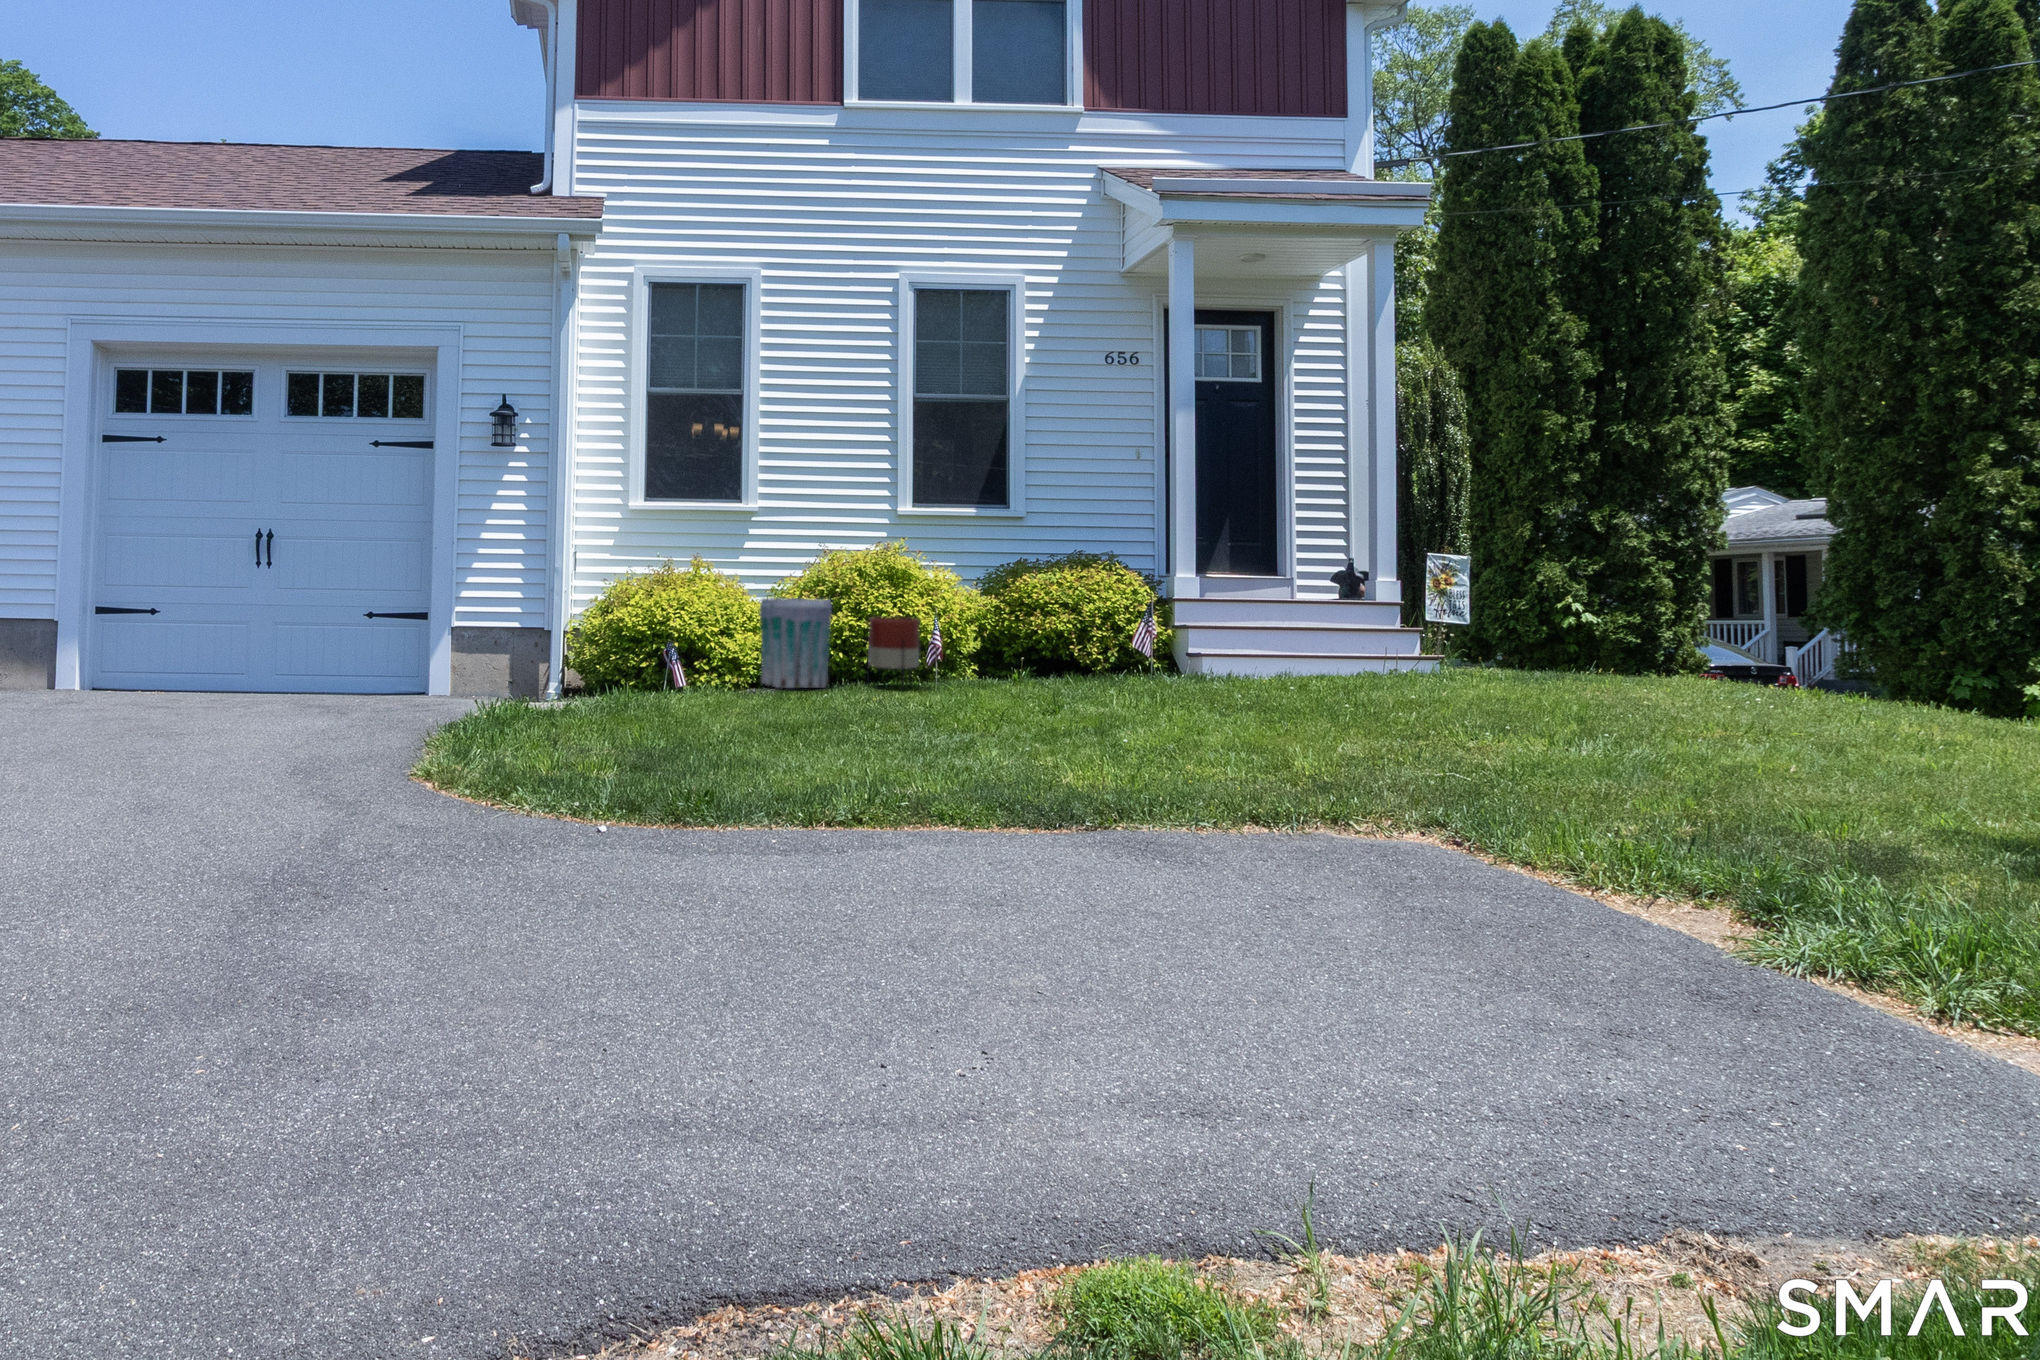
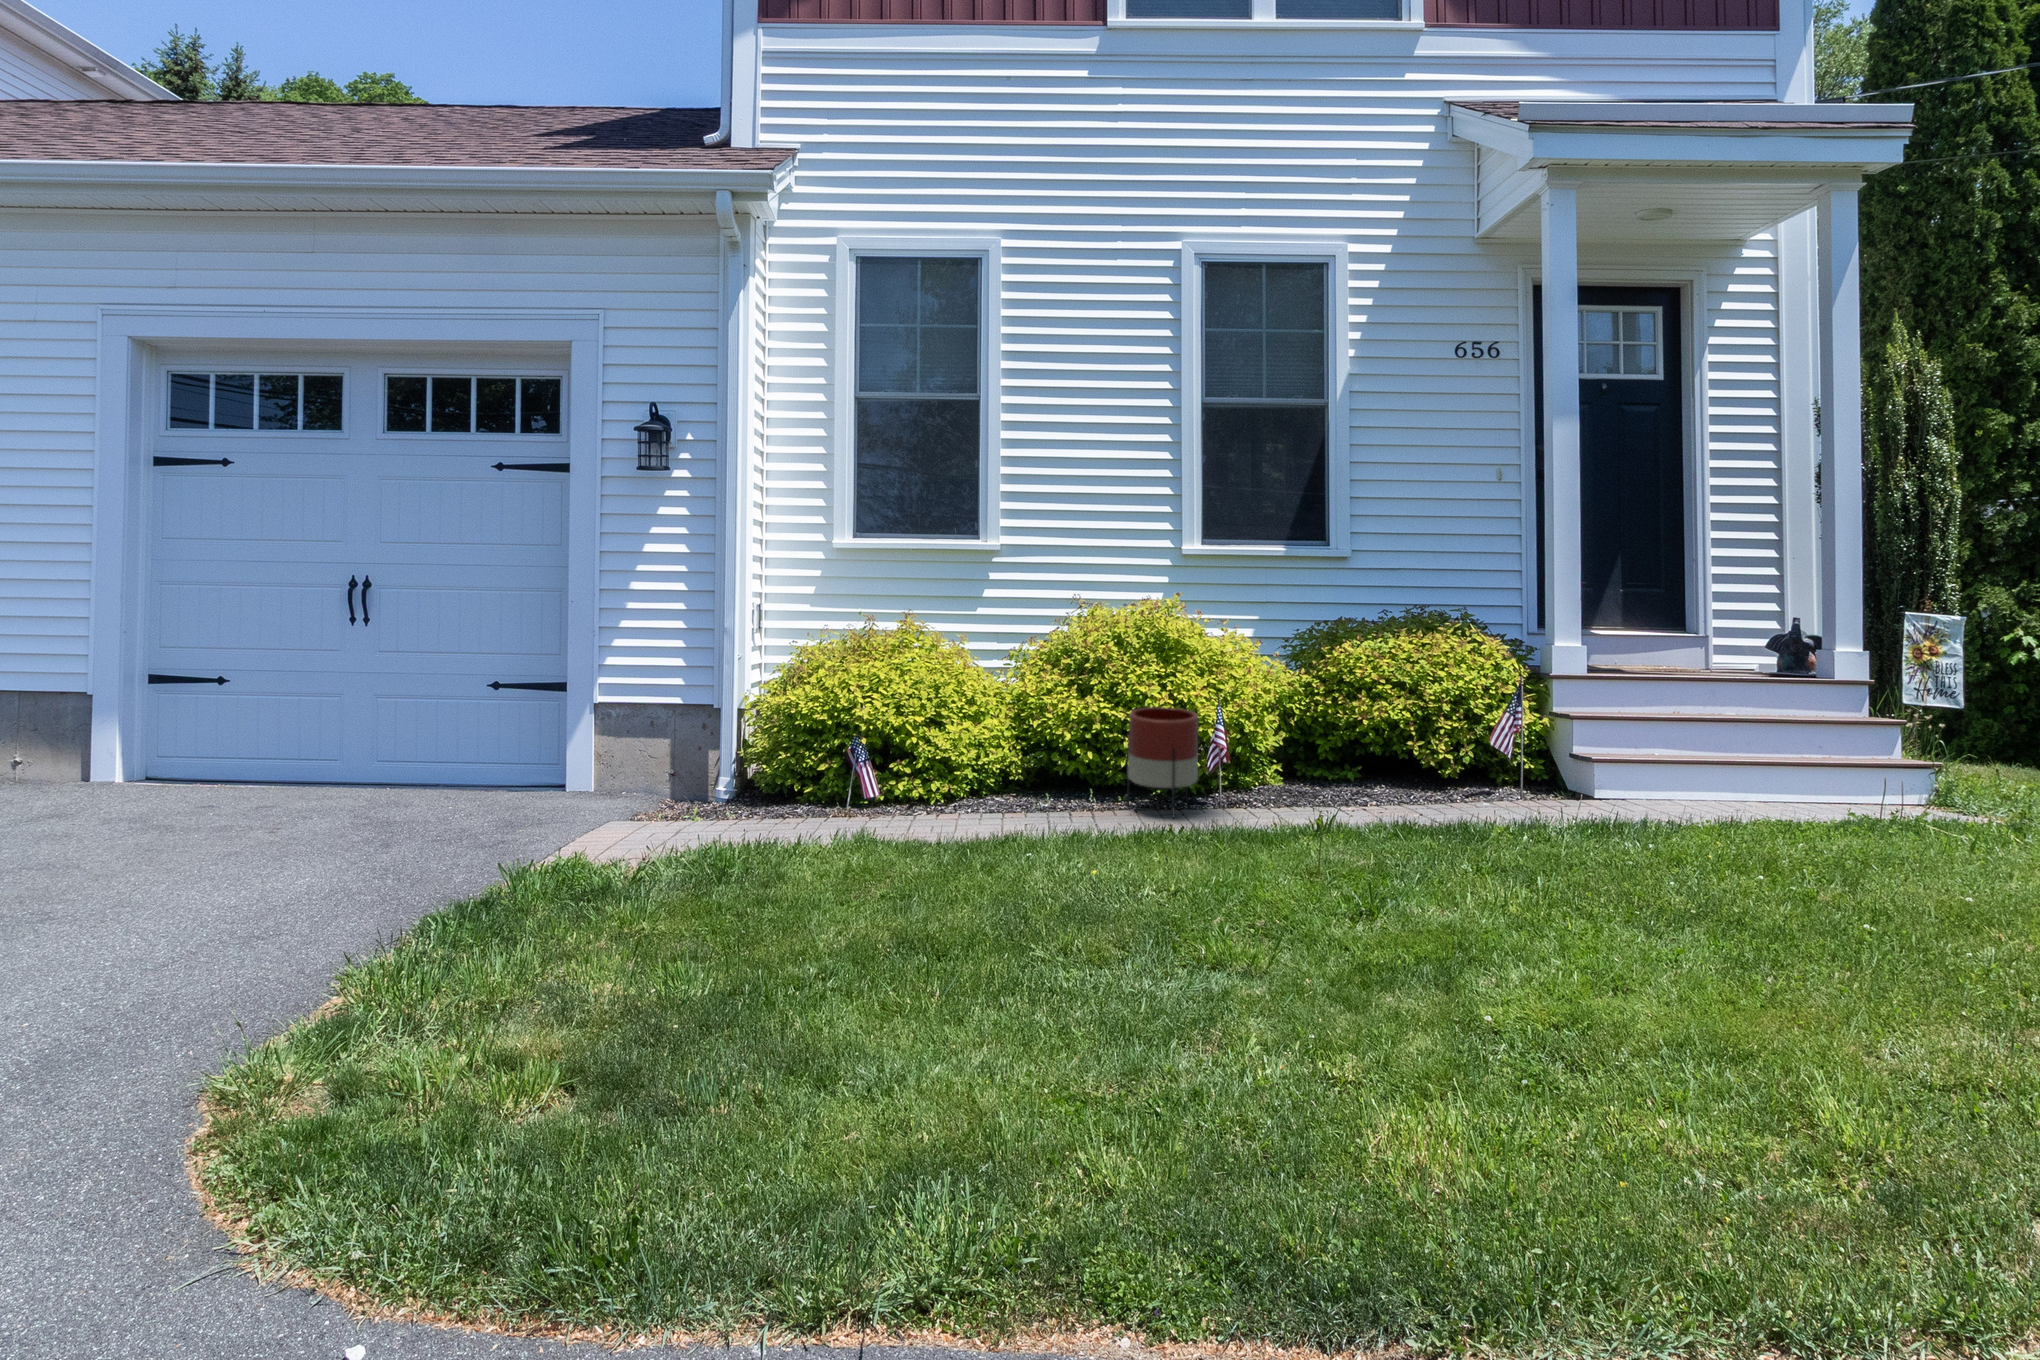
trash can: present [760,598,832,688] -> none [979,680,1079,817]

